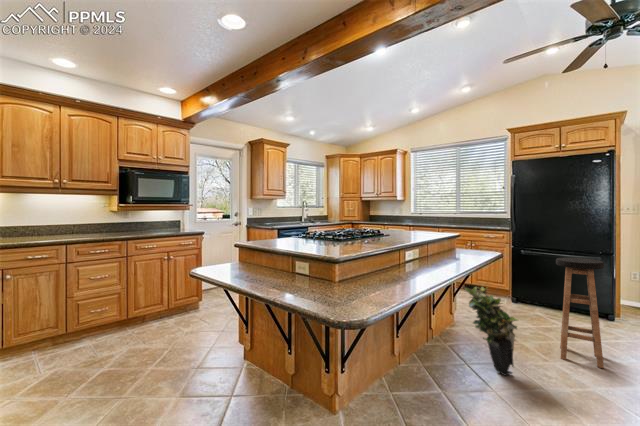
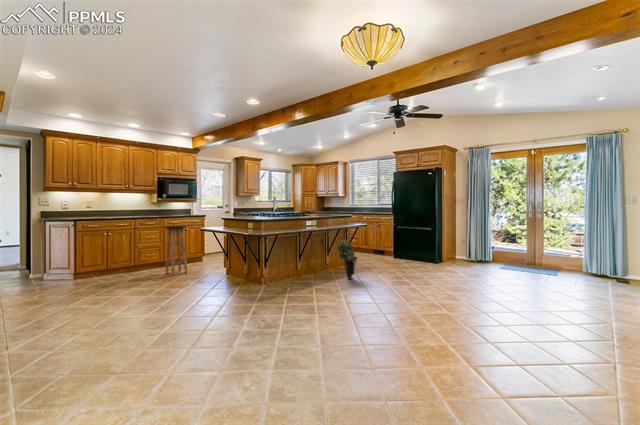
bar stool: present [556,258,604,368] -> present [165,225,187,276]

